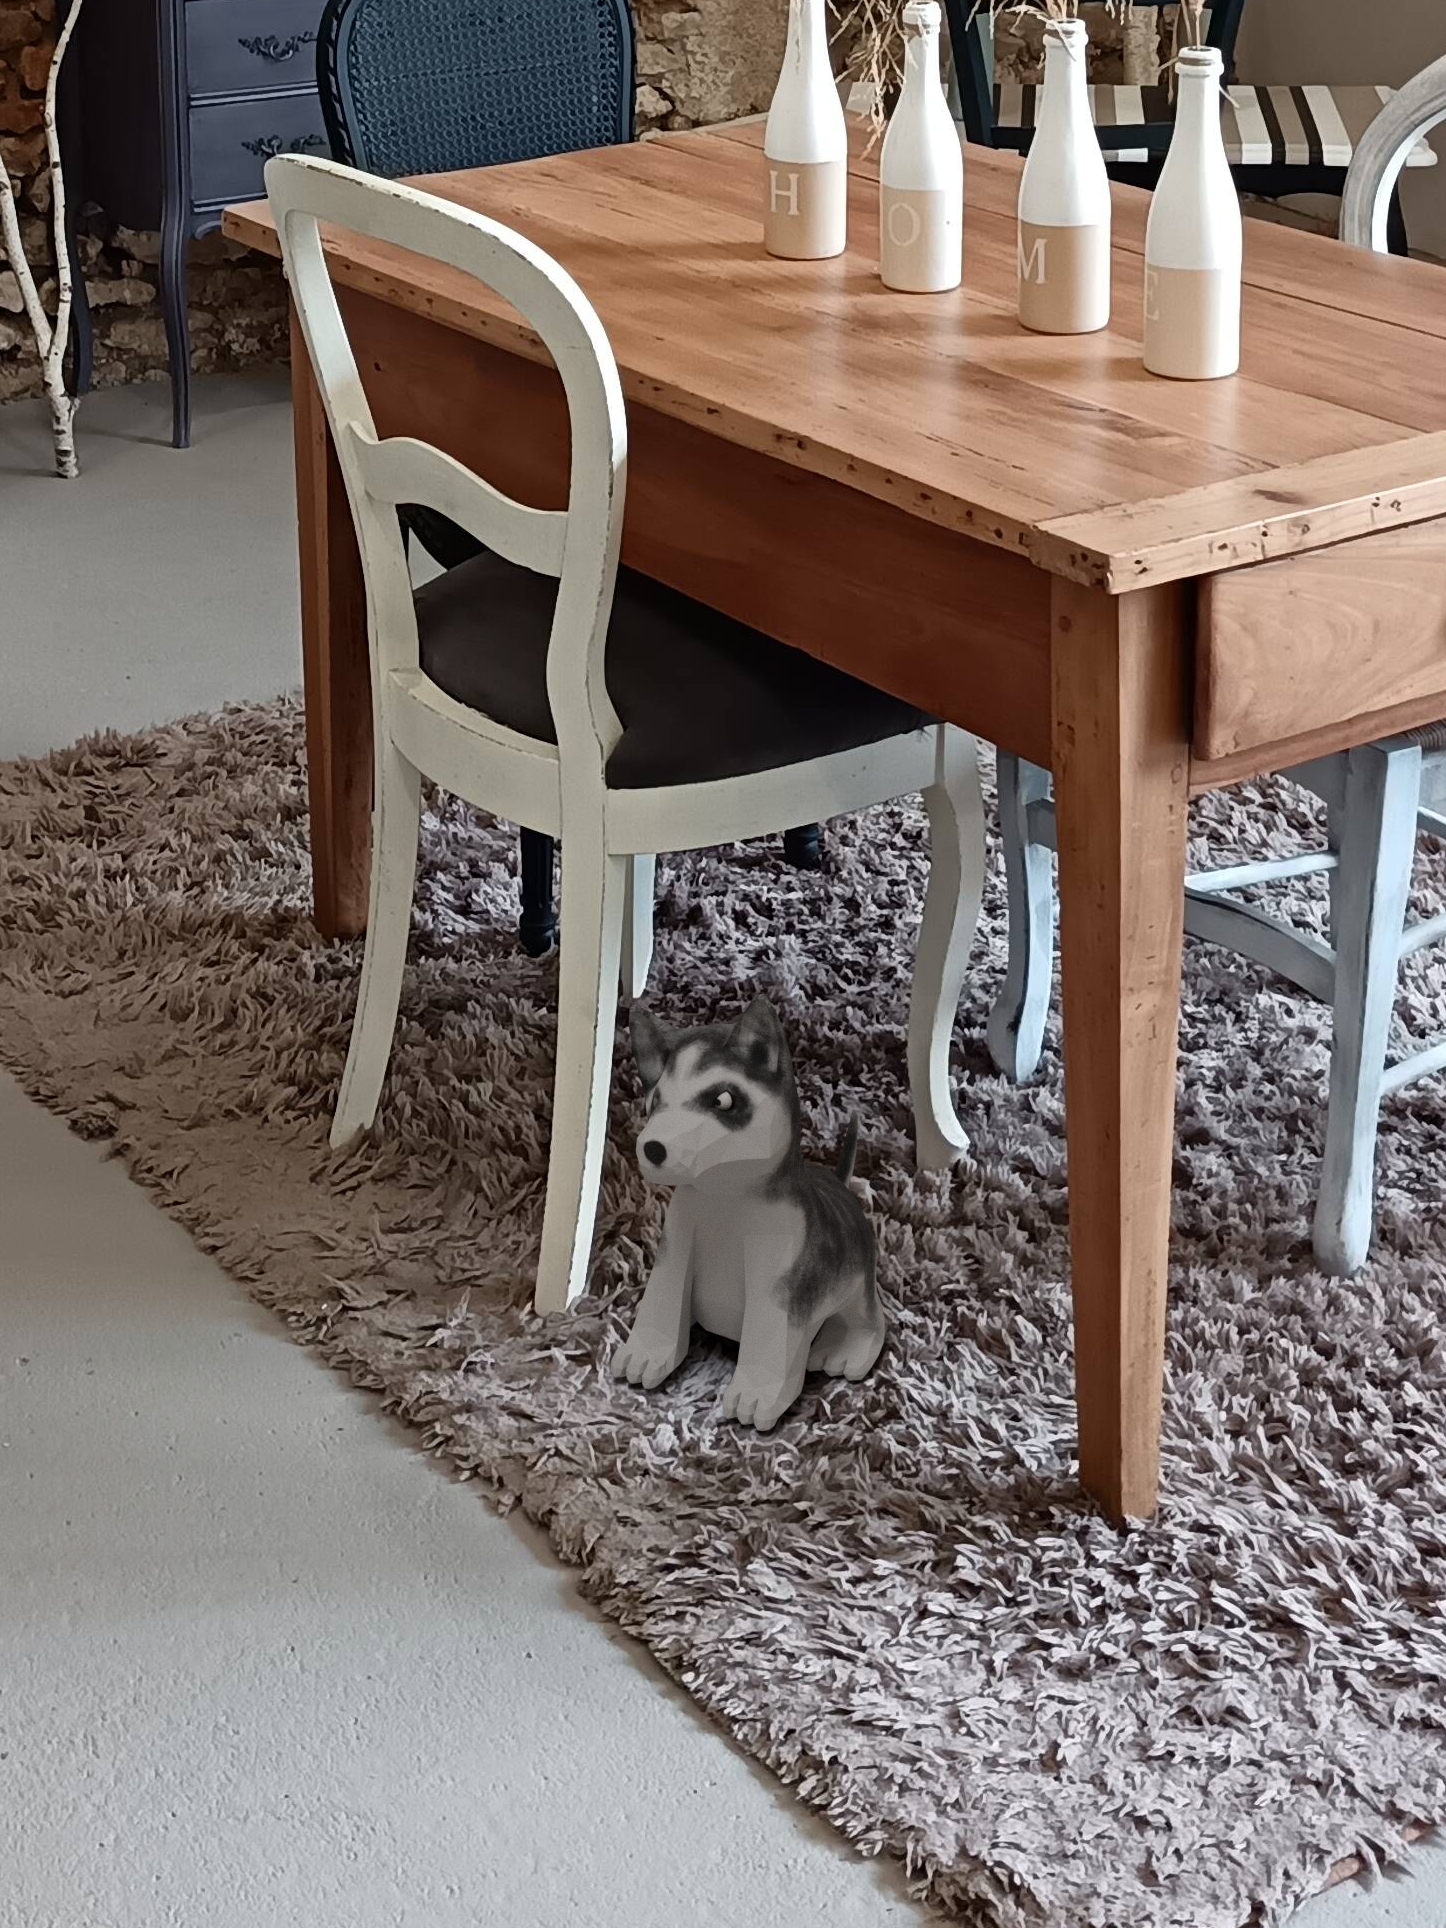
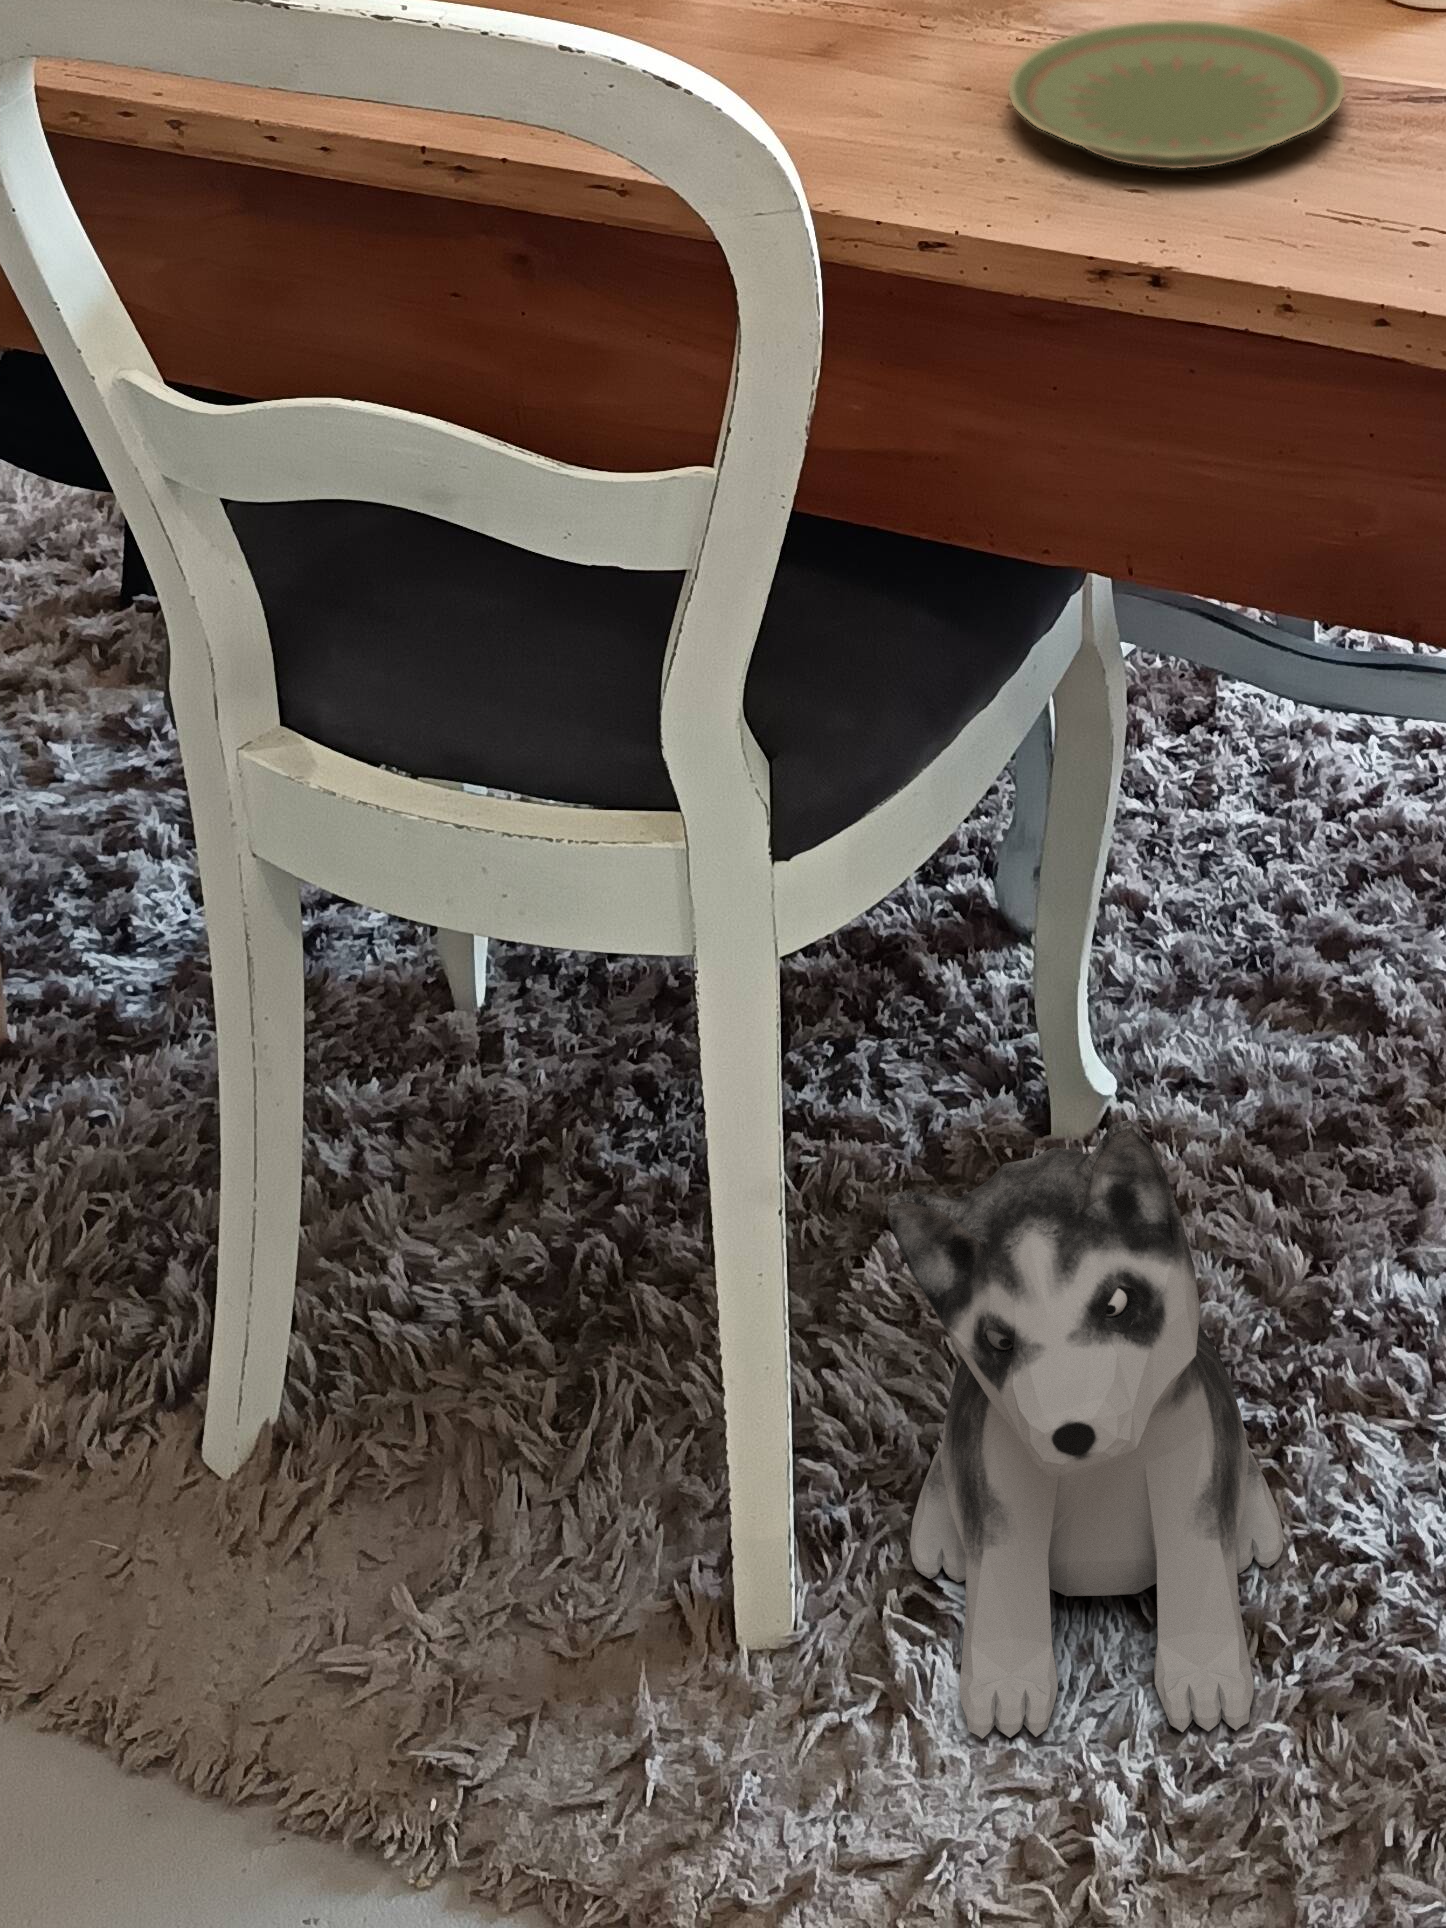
plate: none [843,332,1060,404] -> present [1009,20,1345,169]

